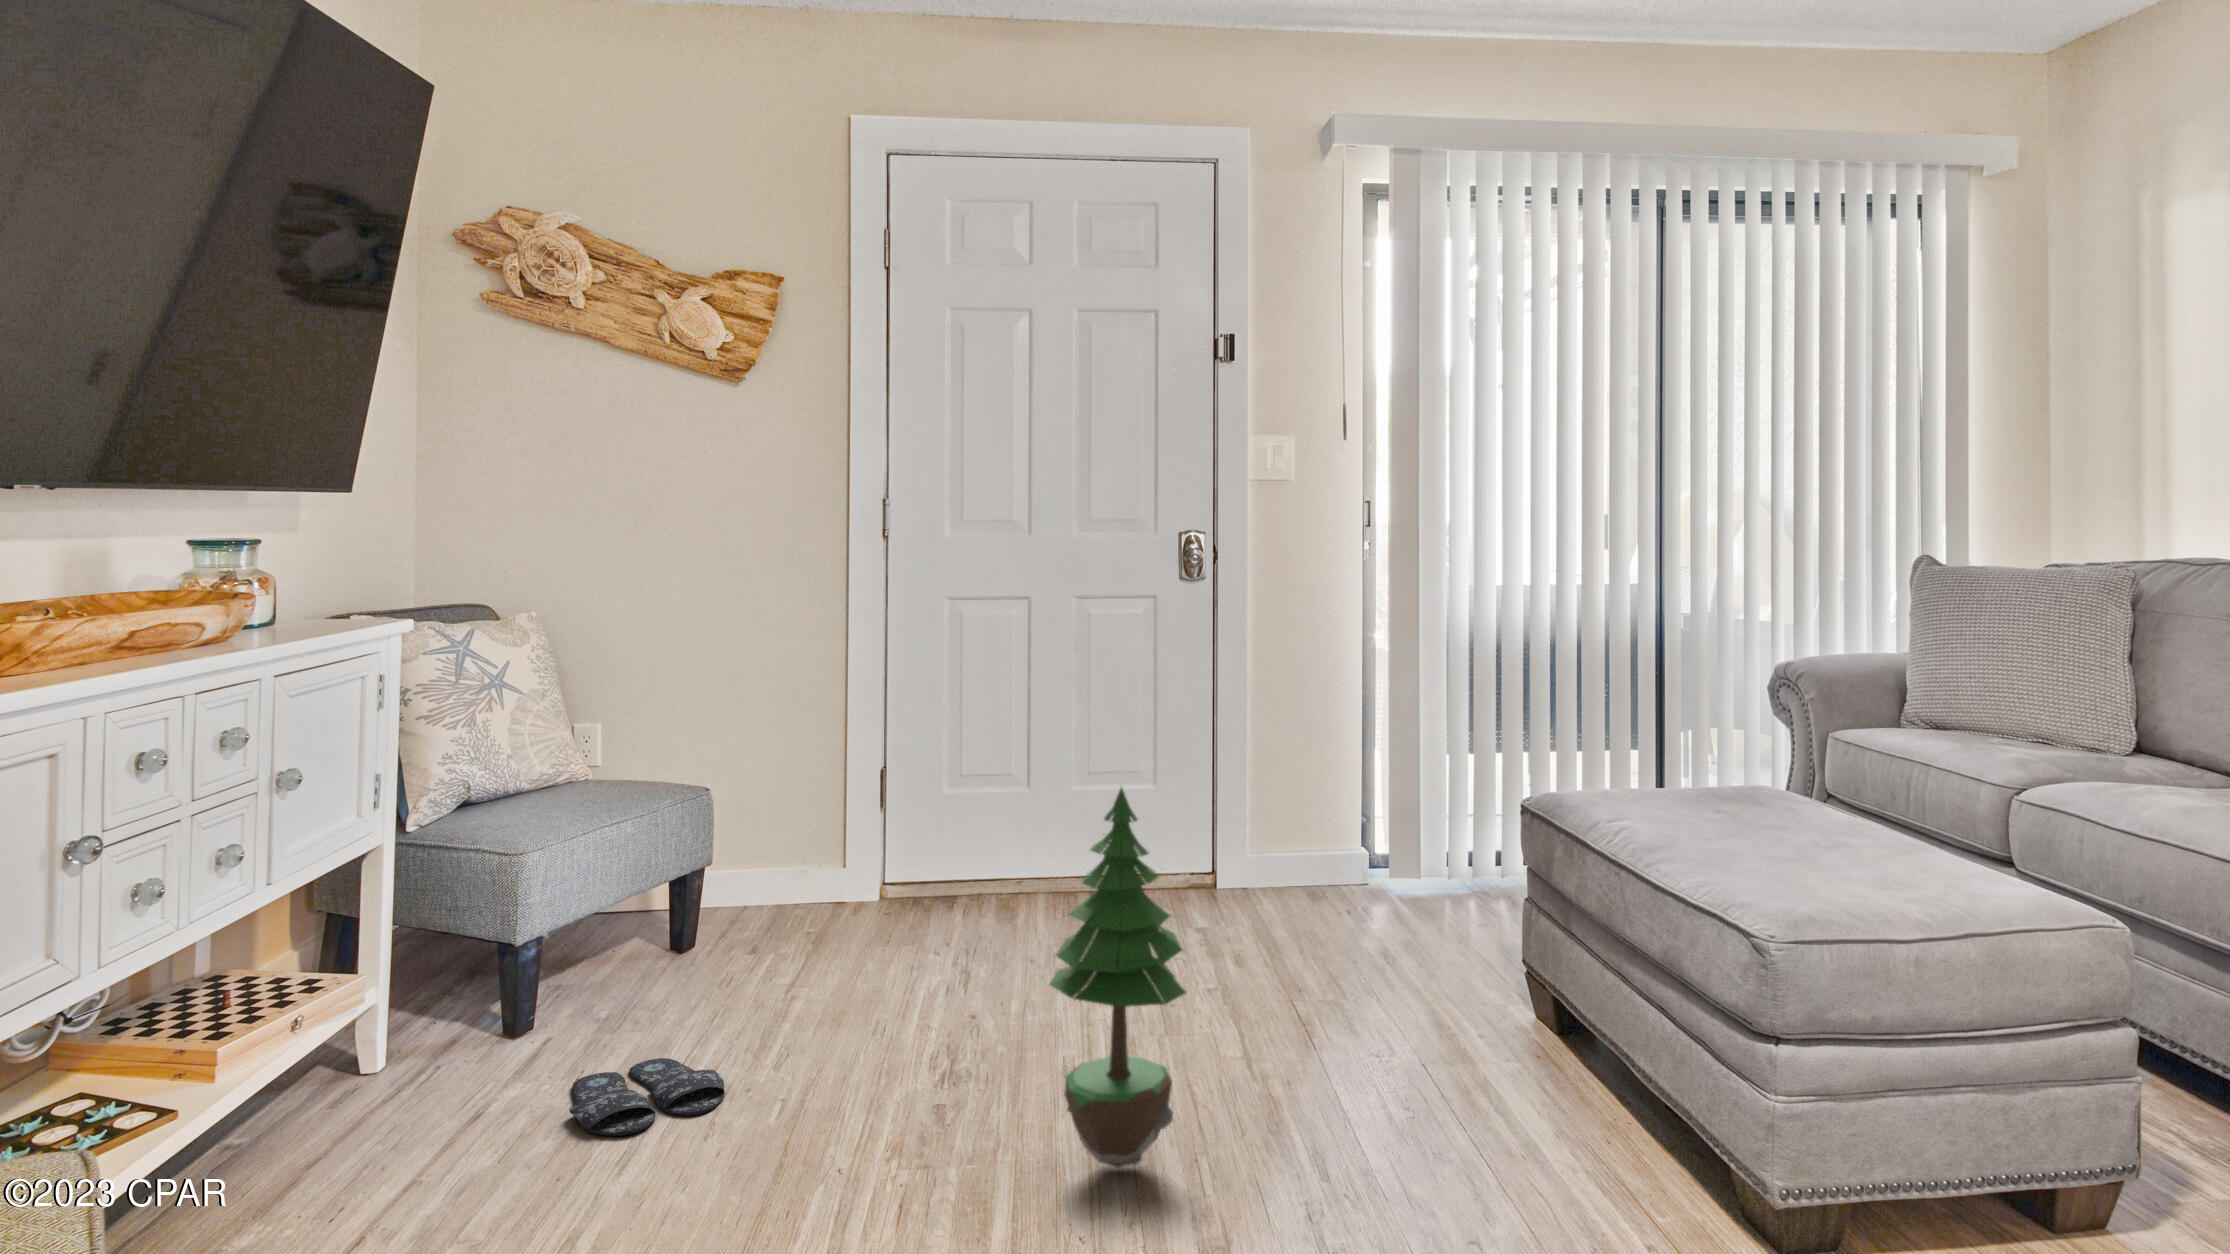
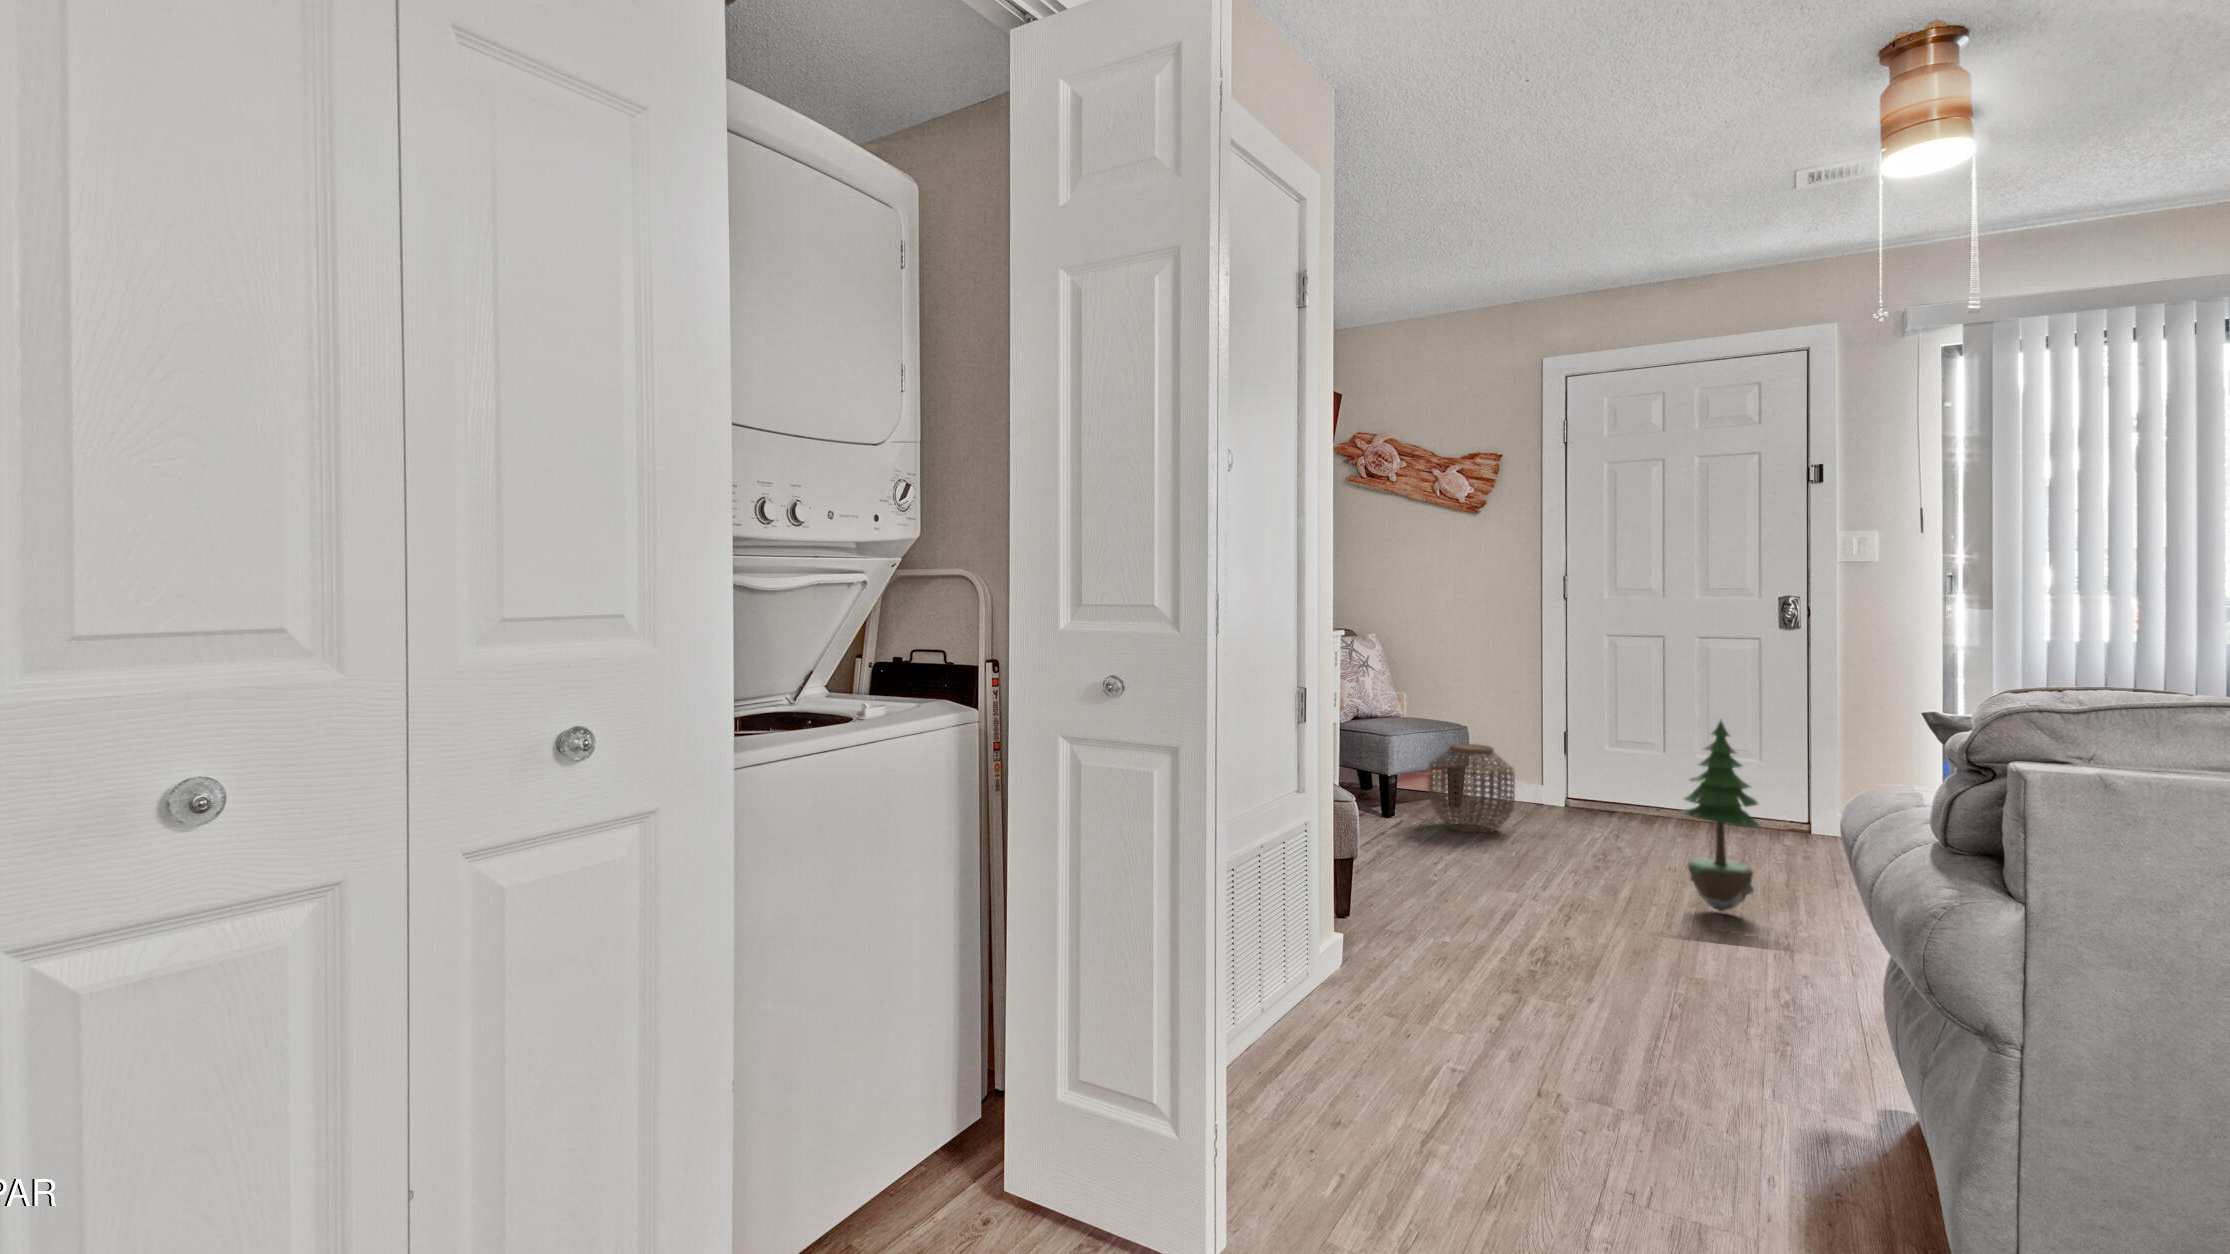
woven basket: none [612,826,783,1012] -> present [1428,744,1515,833]
slippers: present [569,1058,725,1136] -> none [1424,843,1499,862]

